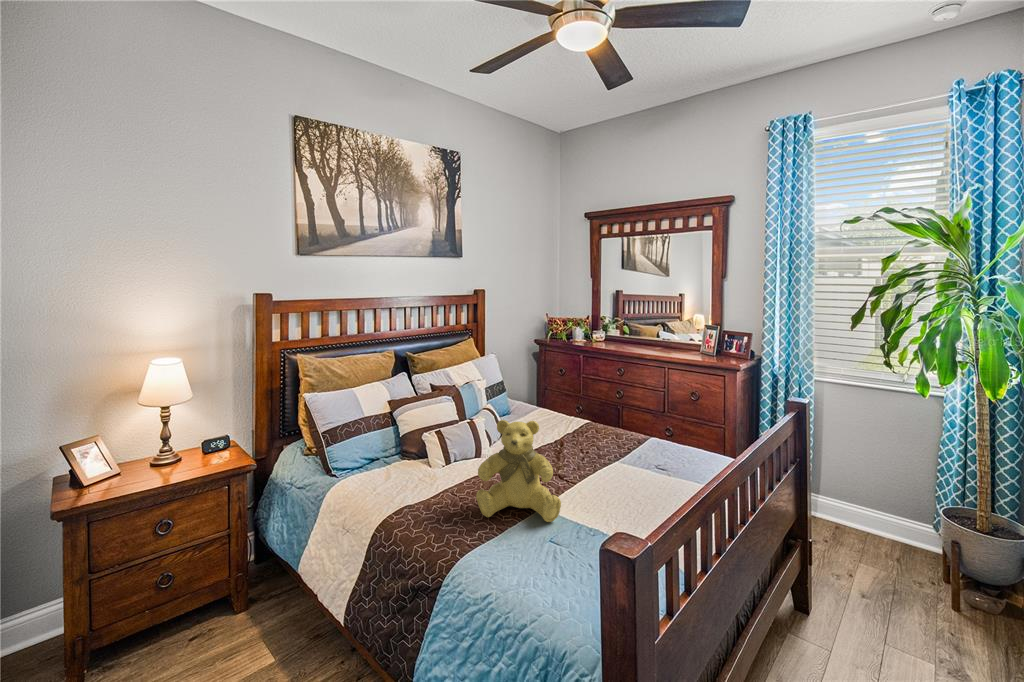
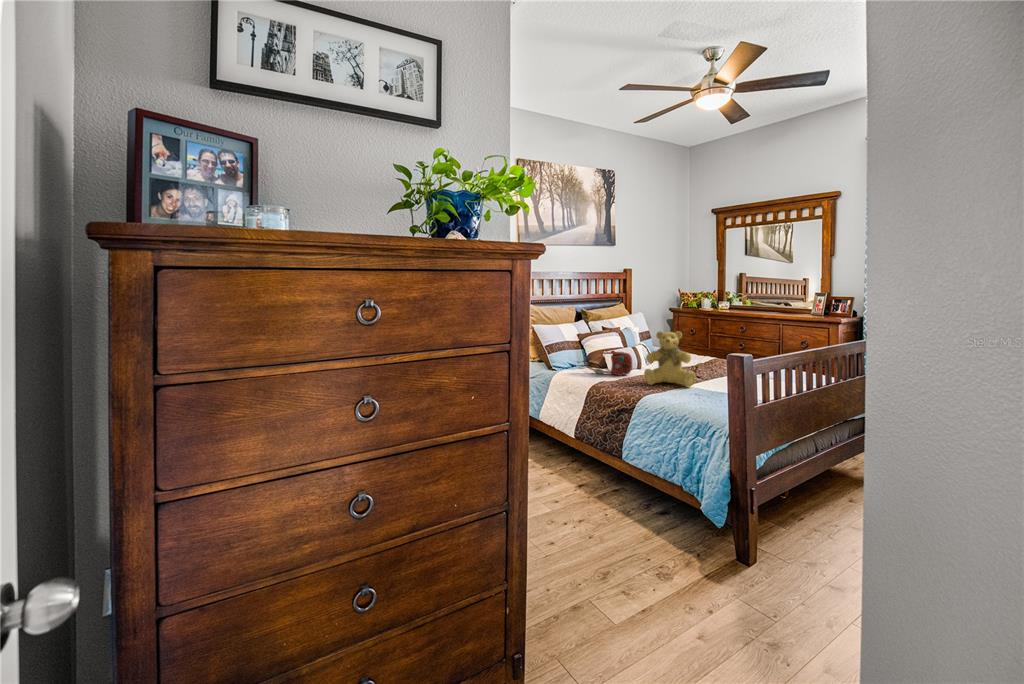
handbag: none [385,443,464,484] -> present [584,352,632,376]

